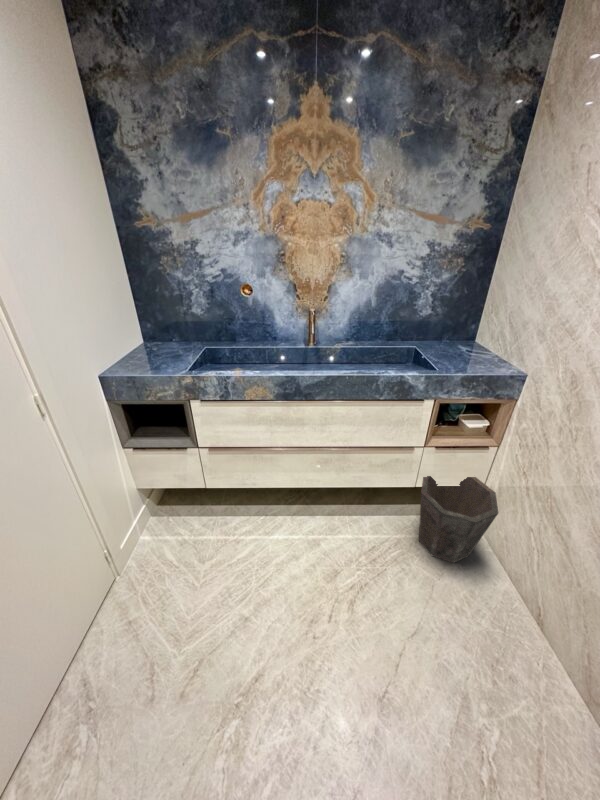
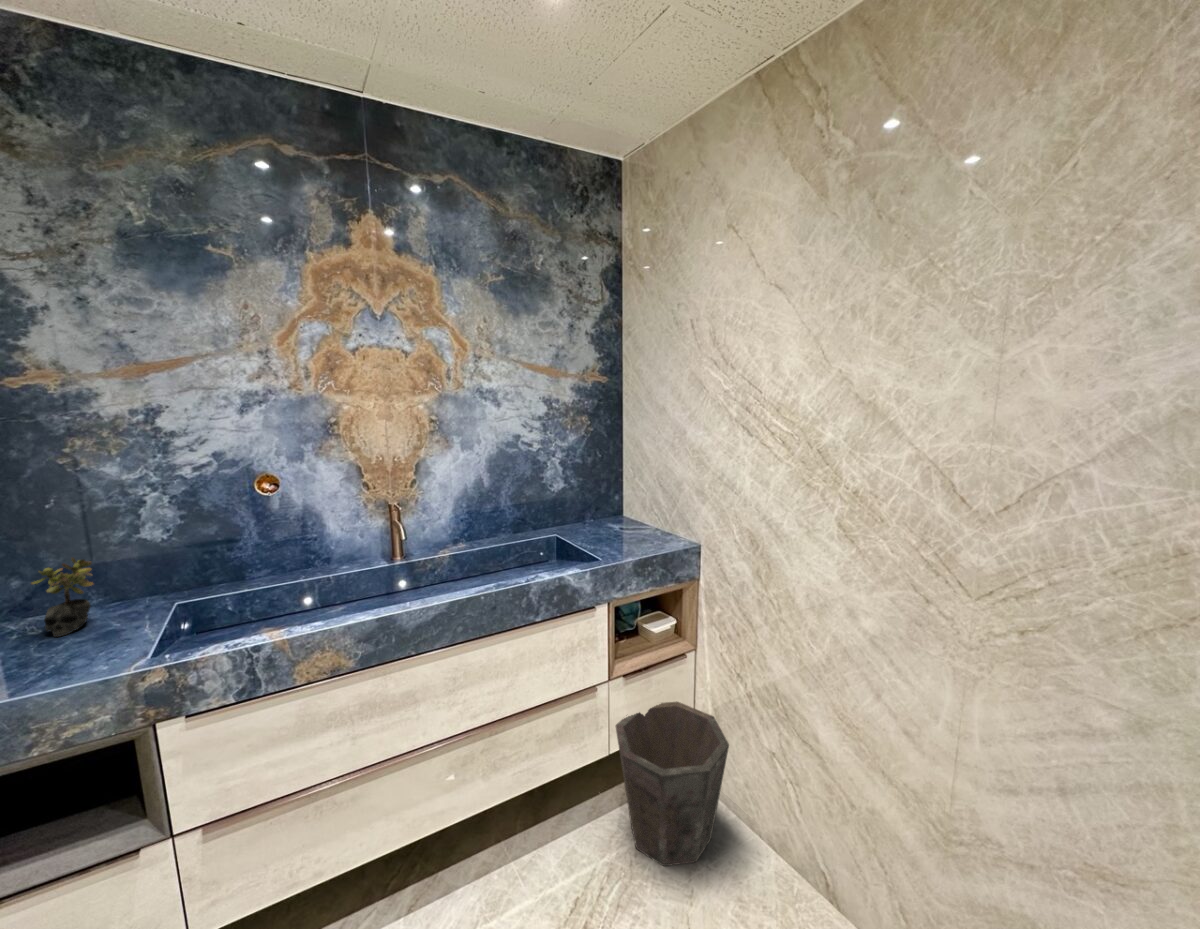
succulent plant: none [152,320,174,356] -> present [31,558,93,637]

